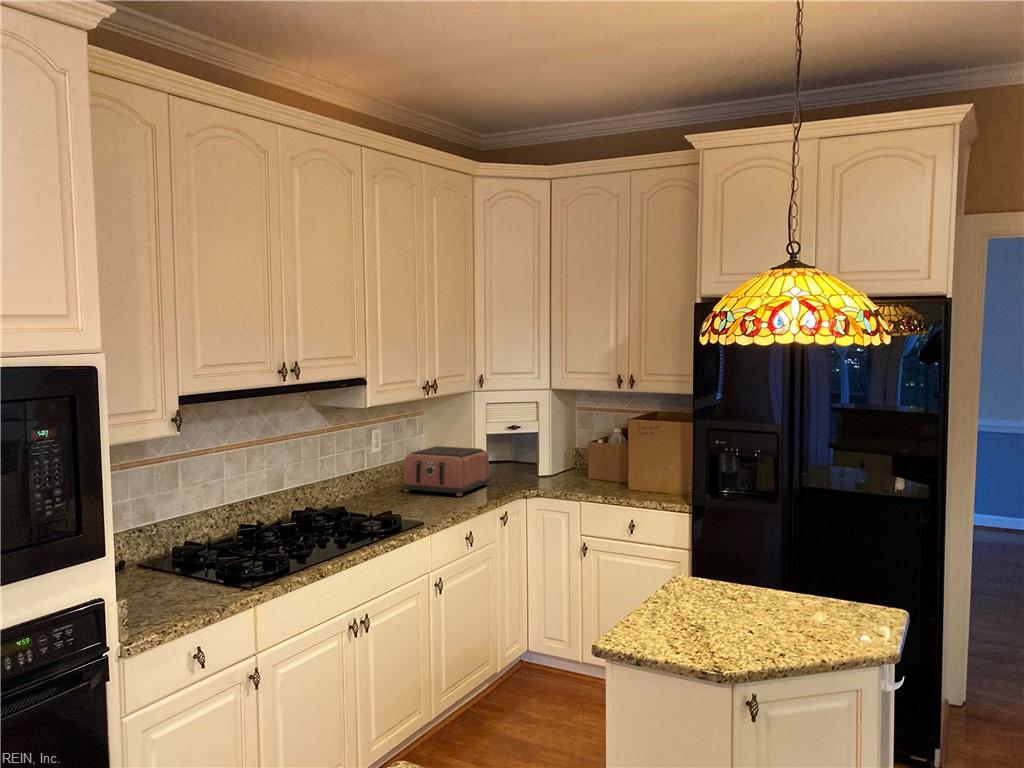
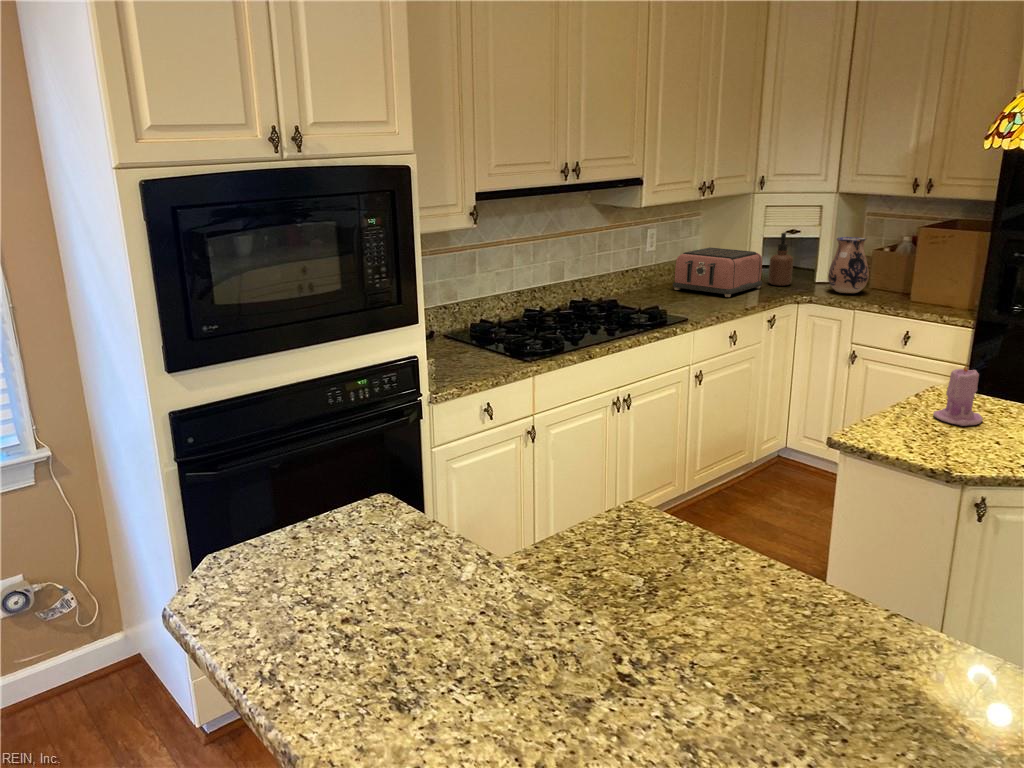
soap dispenser: none [496,429,518,481] -> present [769,233,793,286]
ceramic pitcher: none [552,431,589,485] -> present [828,237,869,293]
candle: none [686,550,731,616] -> present [933,365,983,426]

